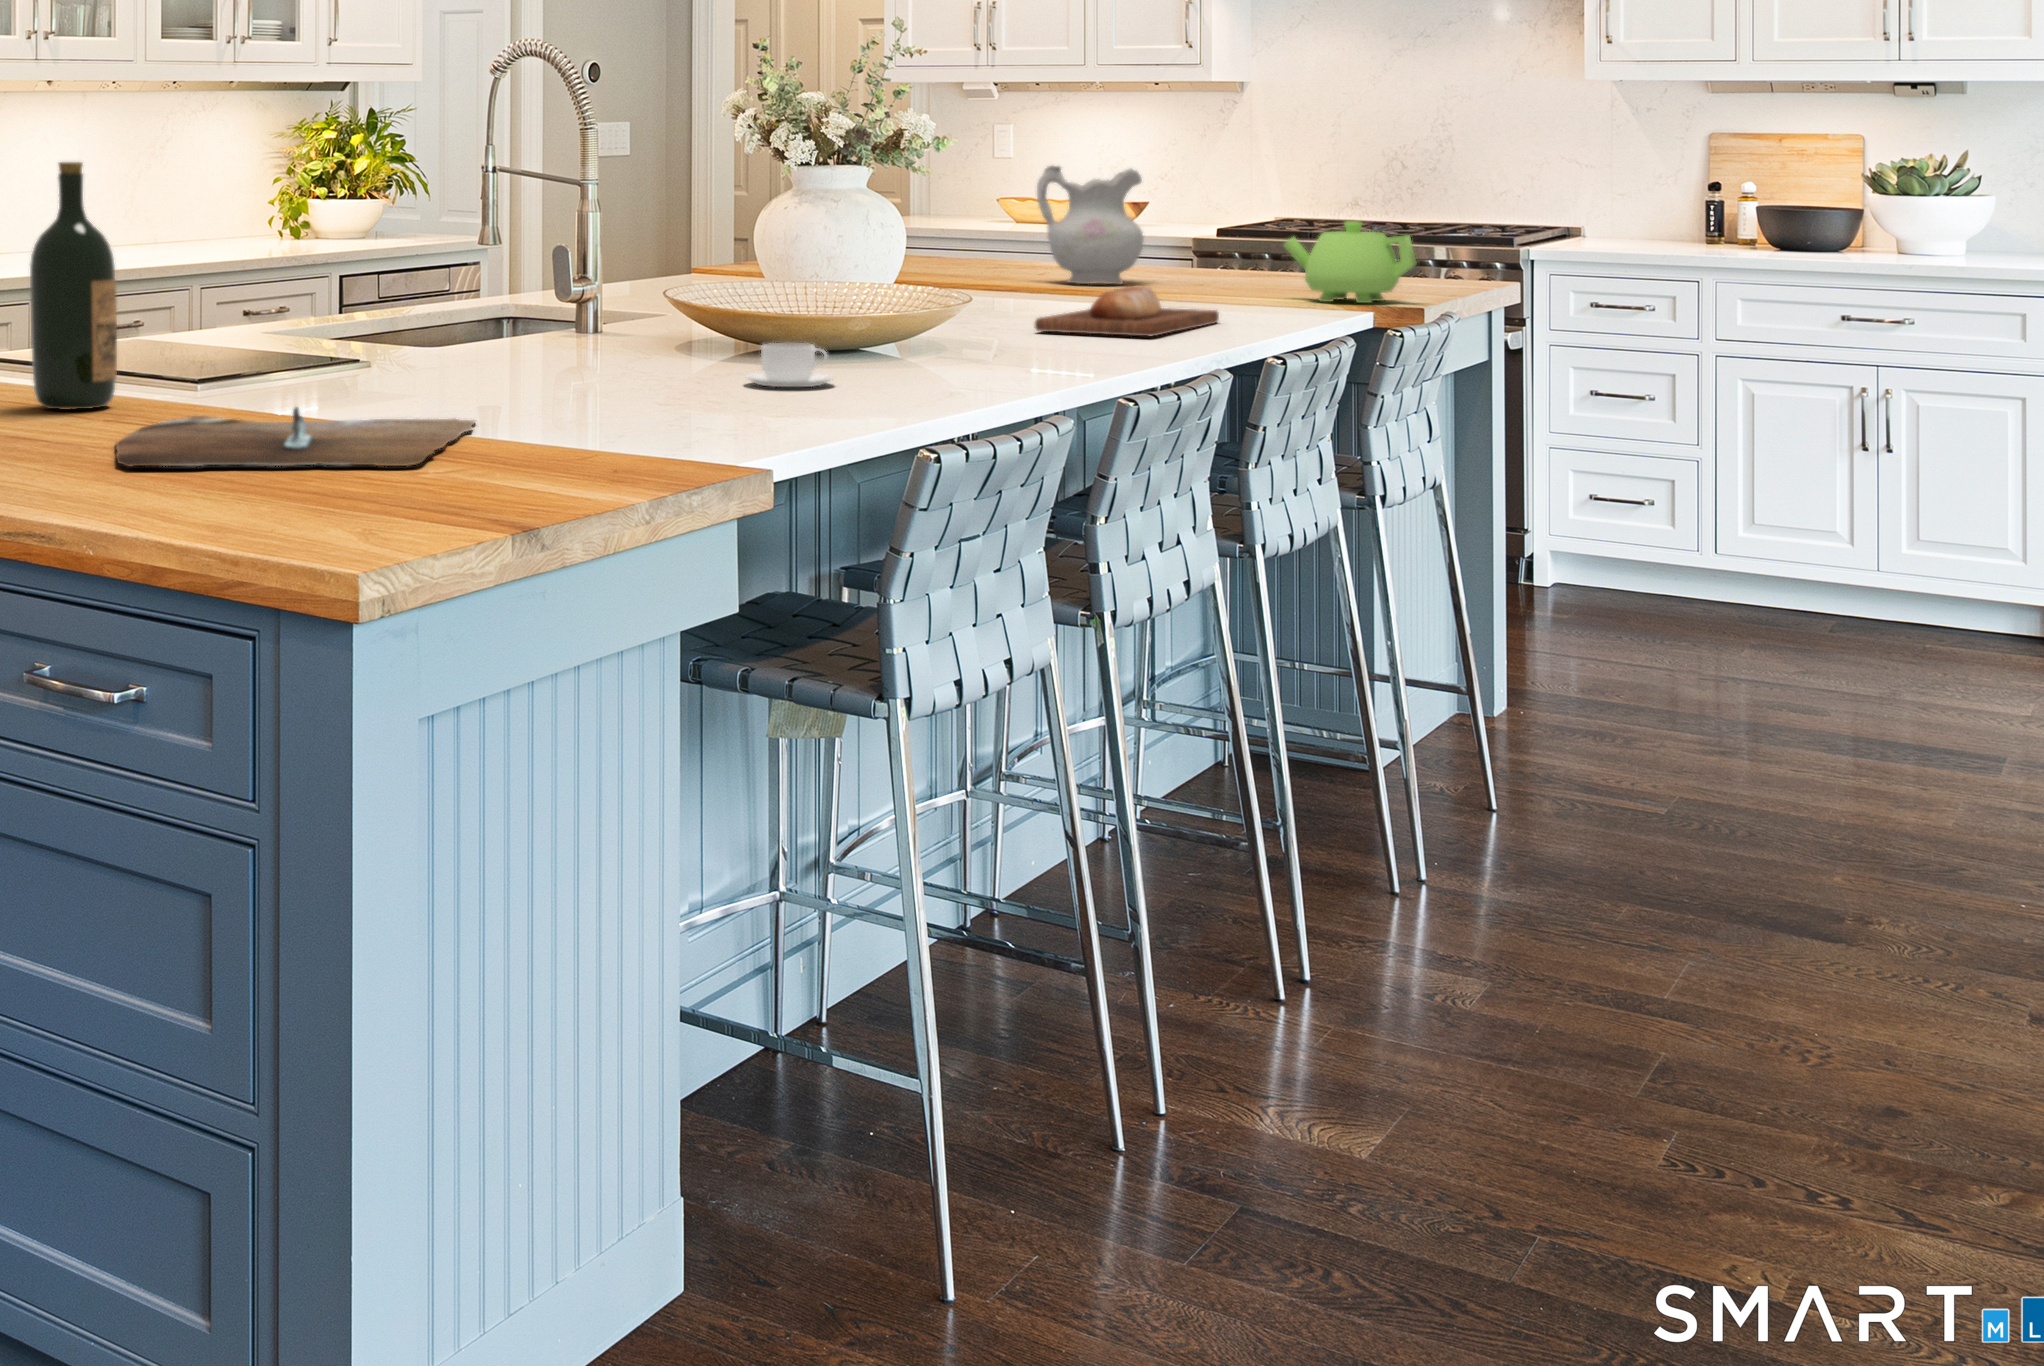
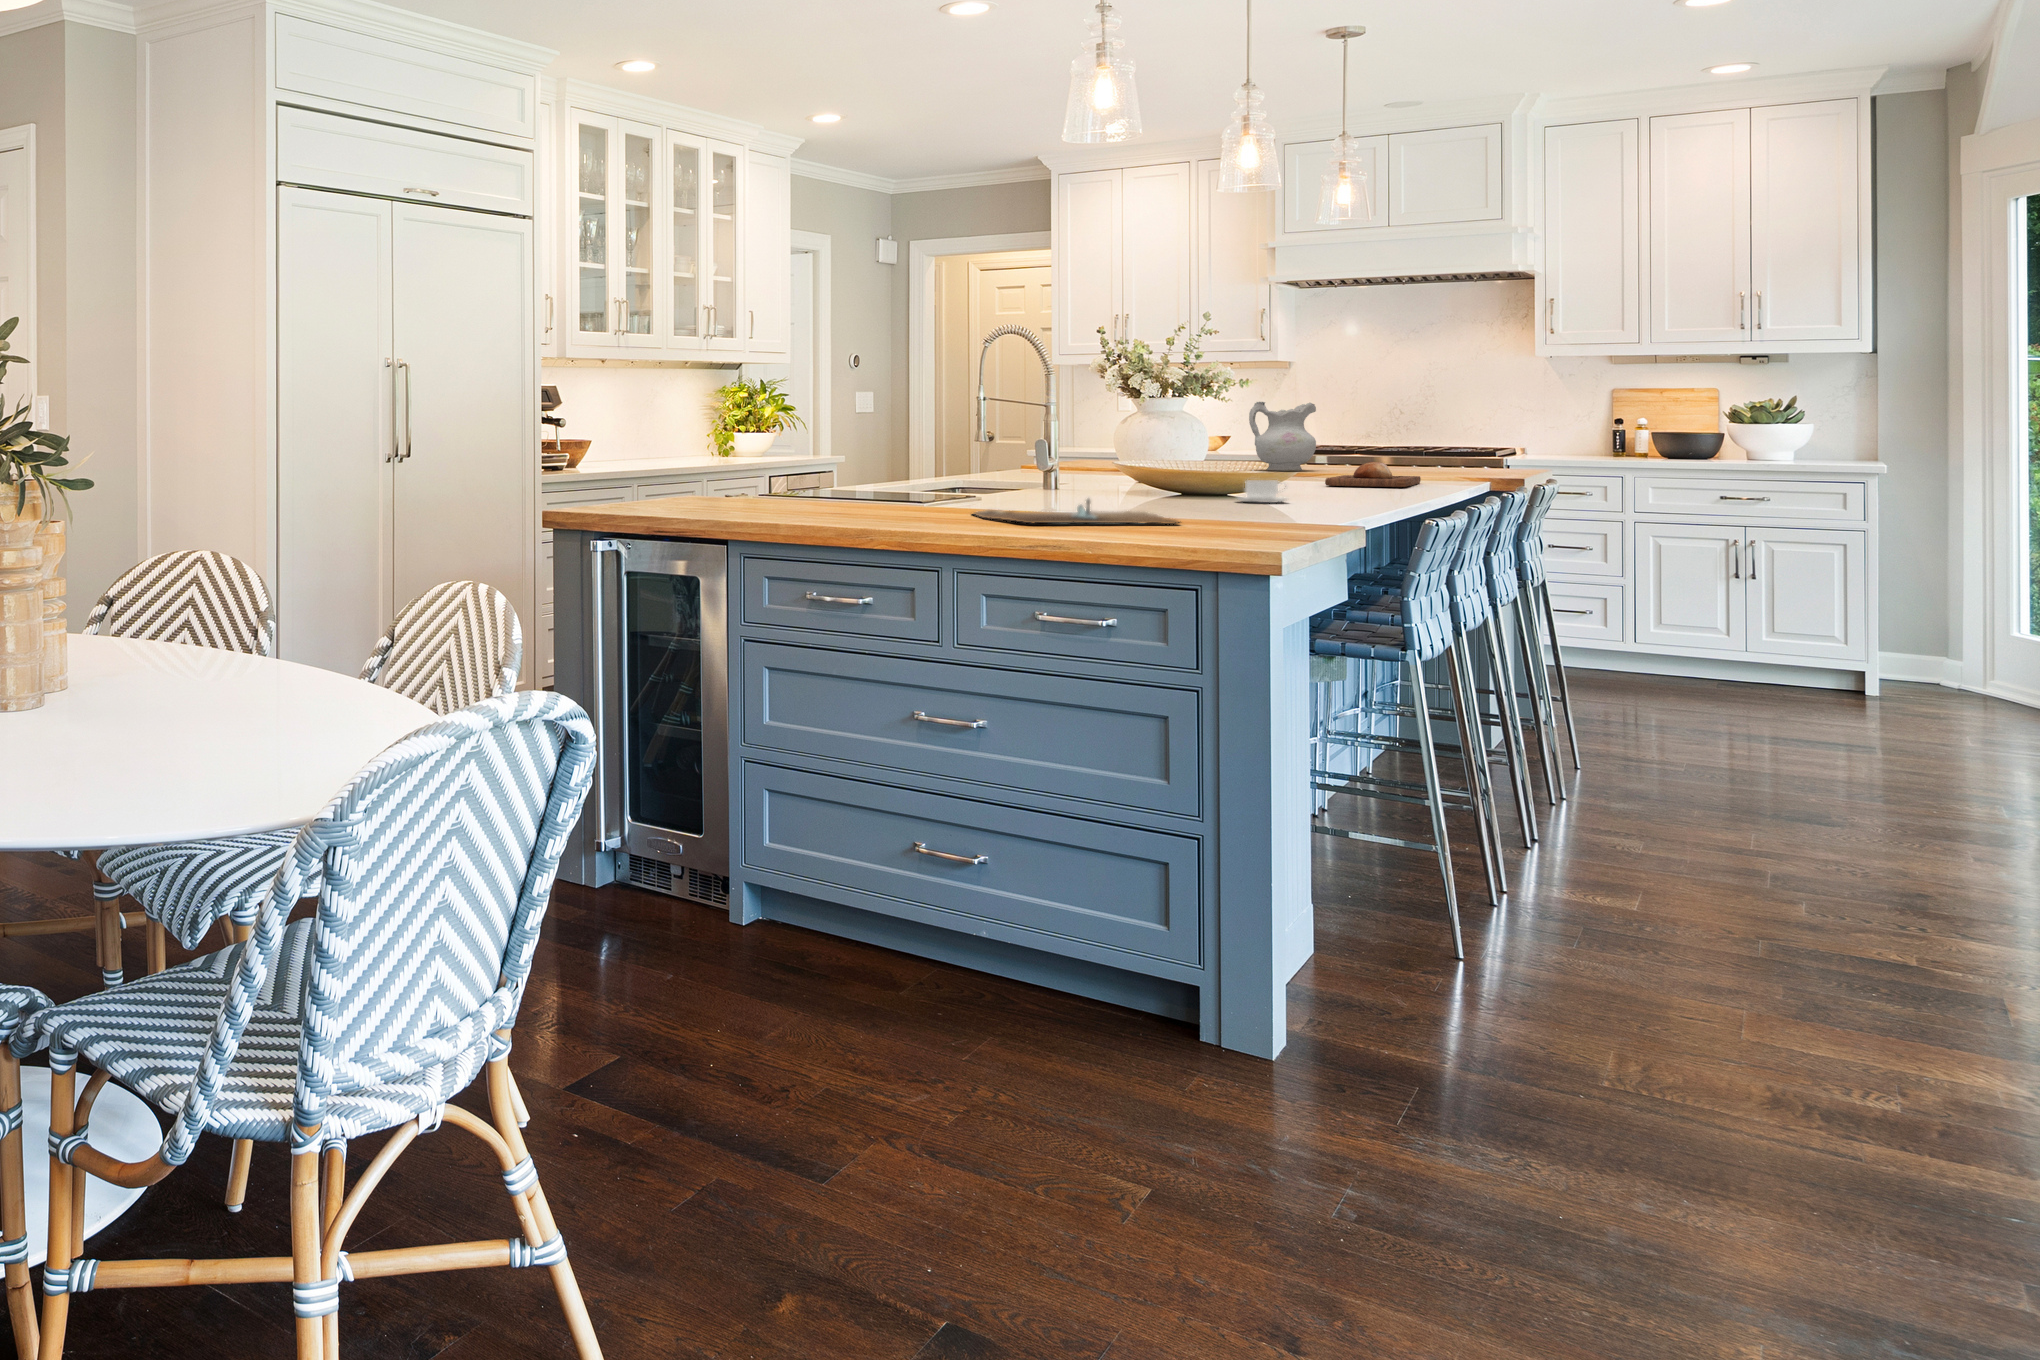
wine bottle: present [30,162,117,409] -> none [879,379,925,509]
teapot: present [1284,221,1416,303] -> none [1424,429,1515,477]

